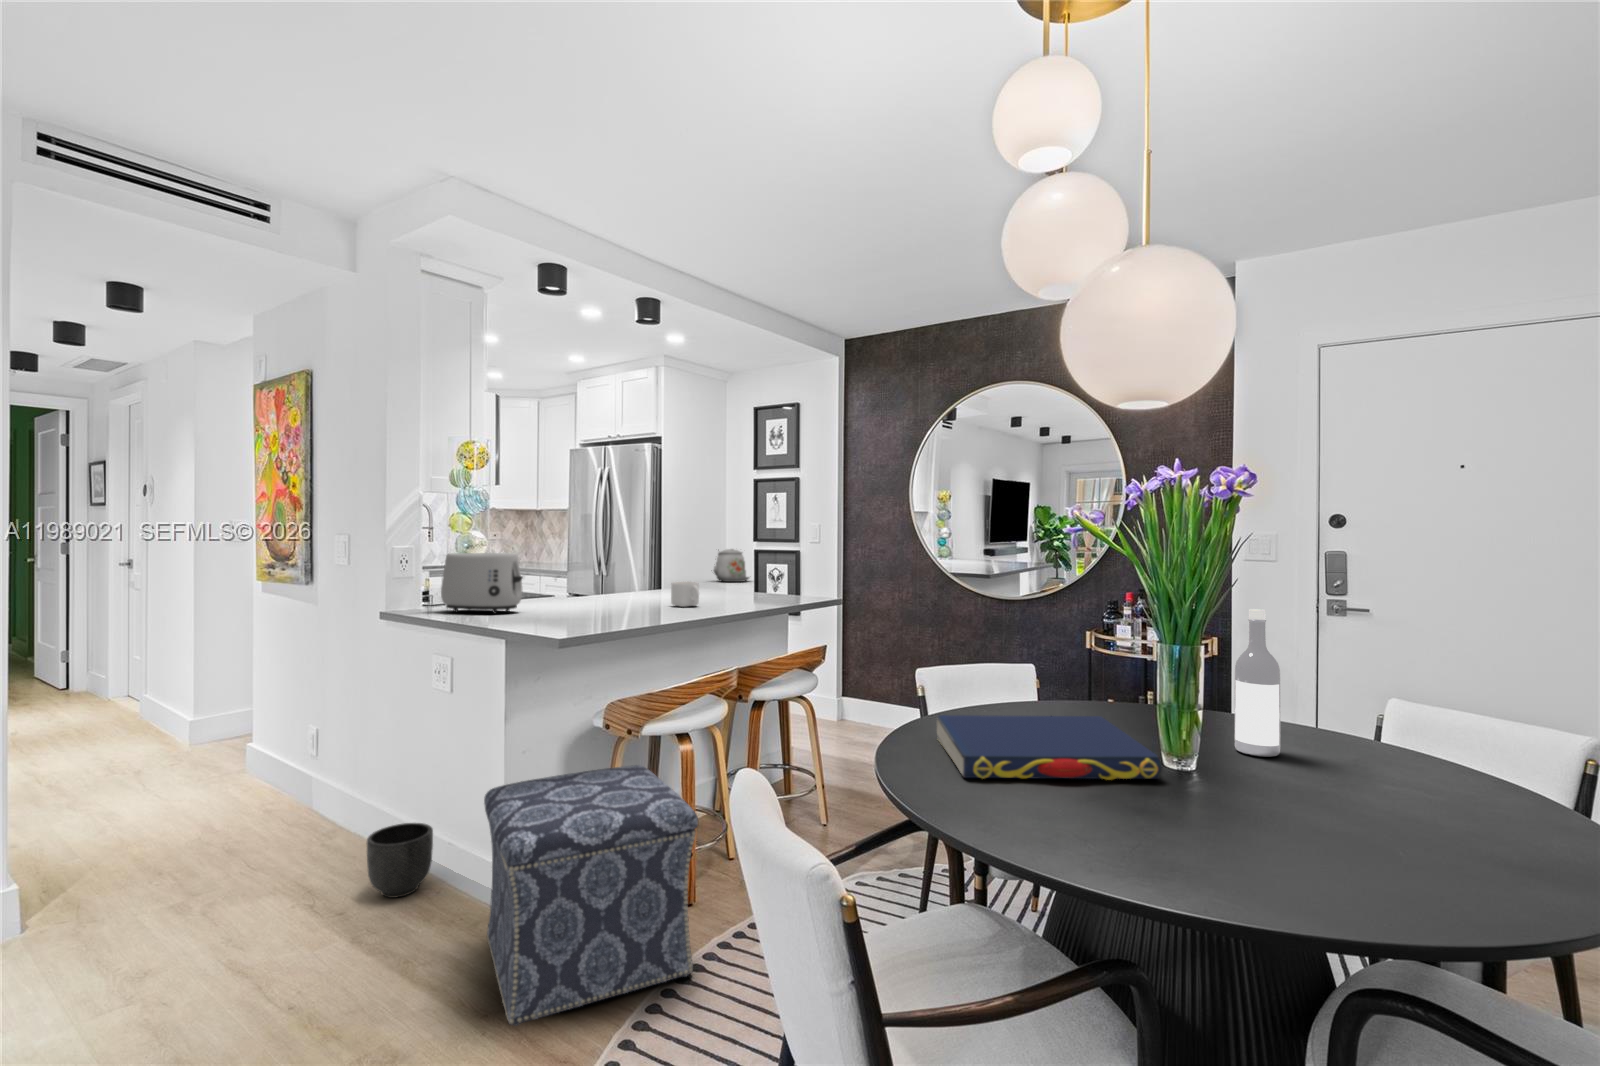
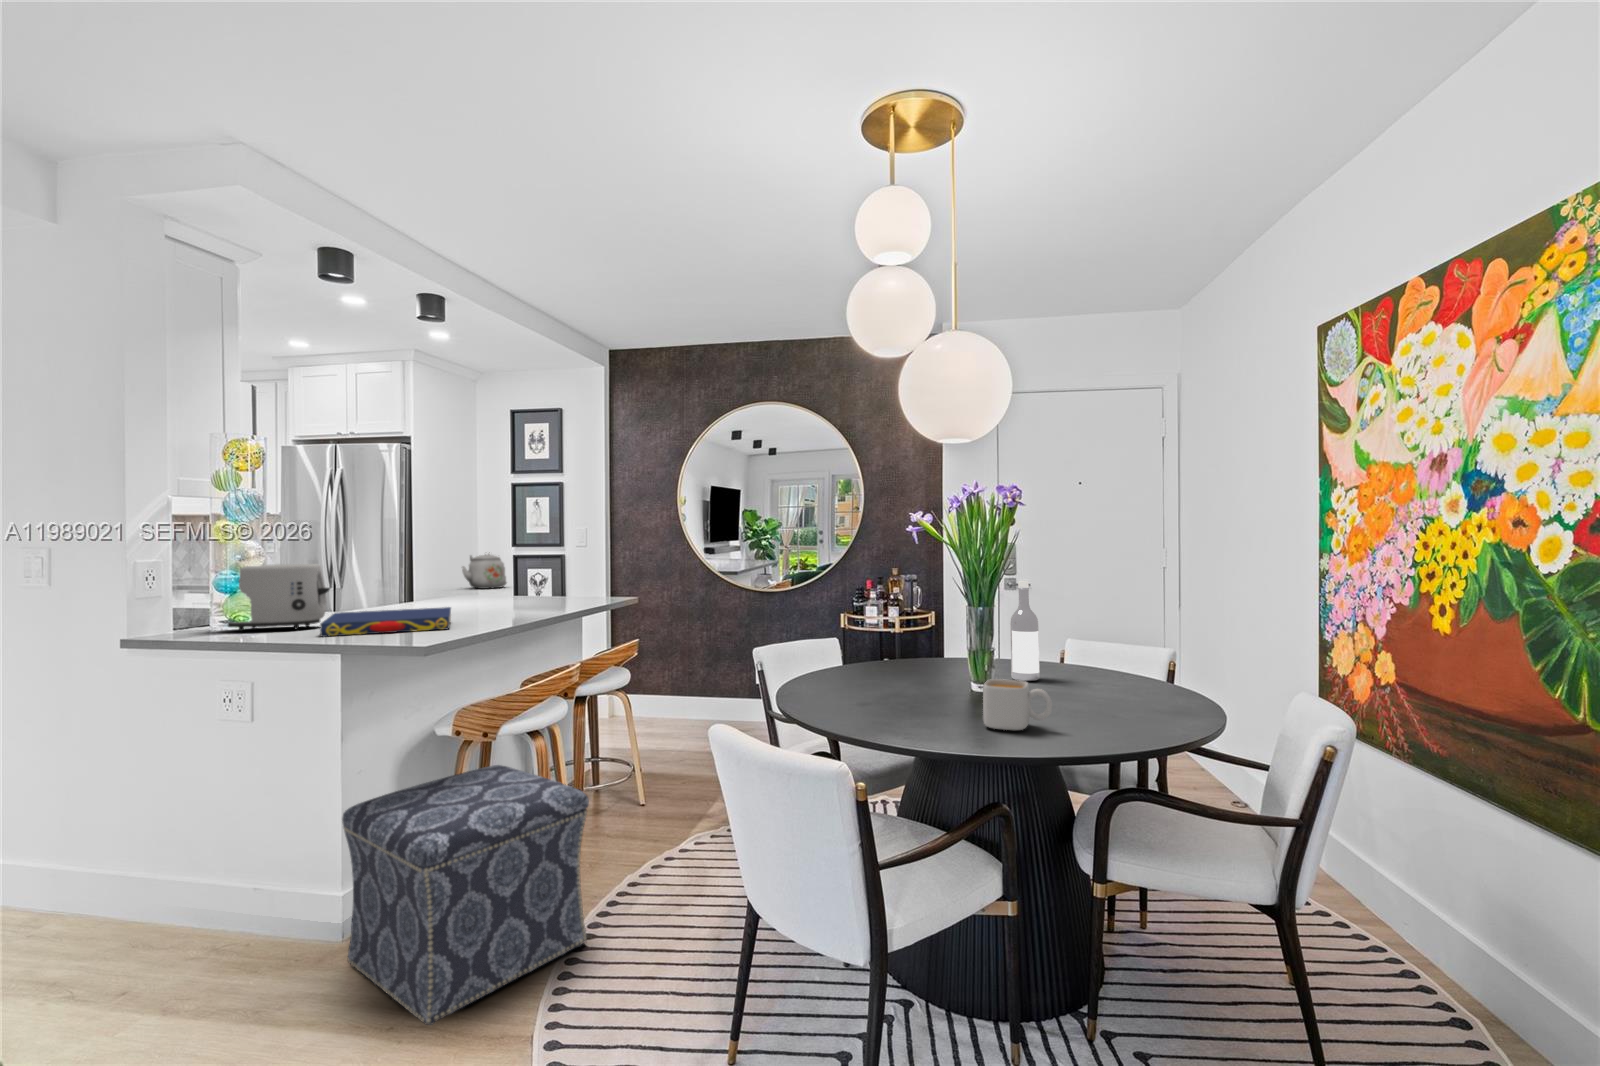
mug: present [671,582,699,607] -> present [983,679,1052,730]
book: present [937,715,1161,780] -> present [320,607,451,637]
planter: present [367,823,433,898] -> none [157,868,242,956]

